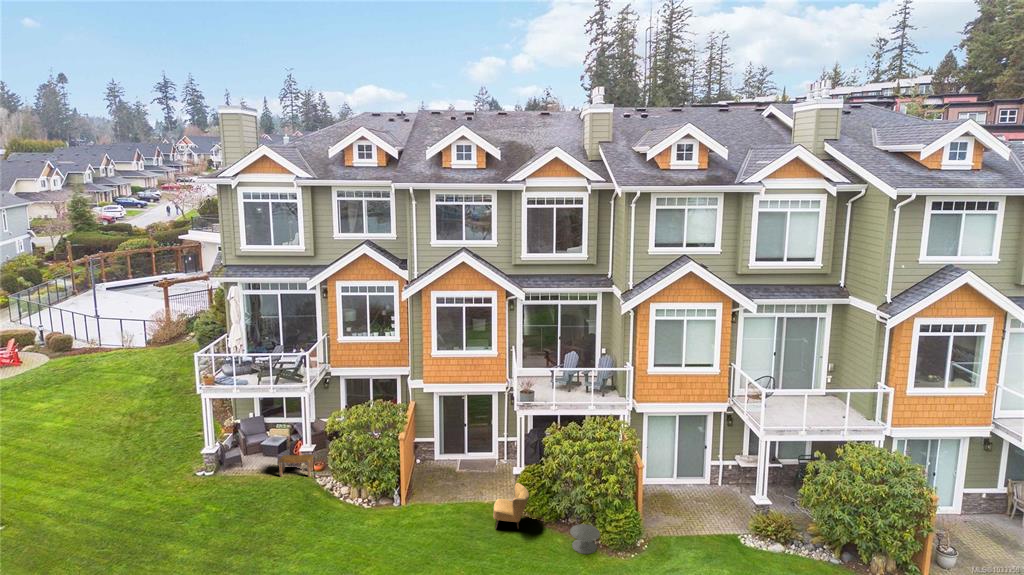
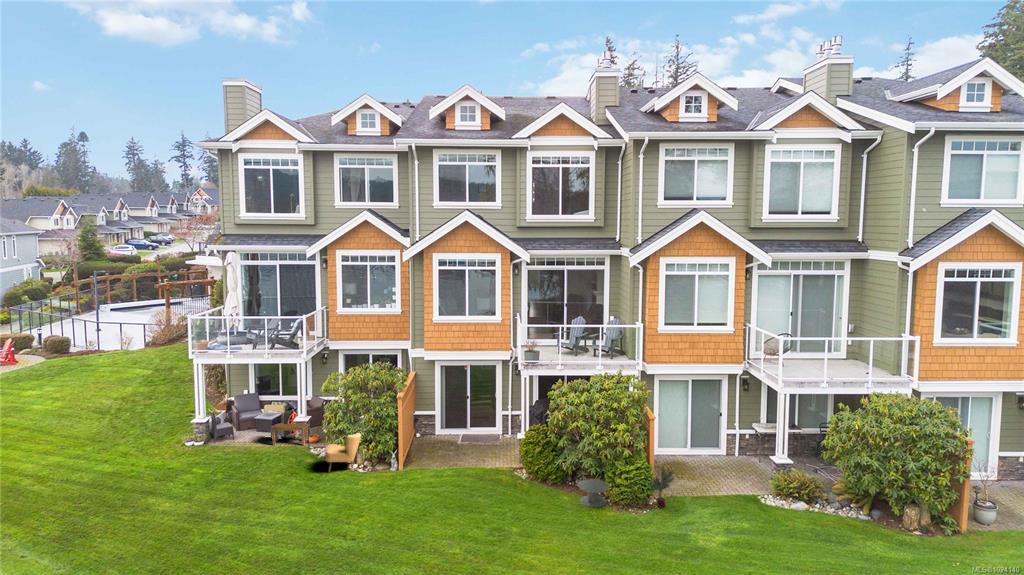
armchair: present [493,483,529,529] -> present [325,433,361,472]
potted tree: none [637,515,661,554] -> present [649,466,674,508]

